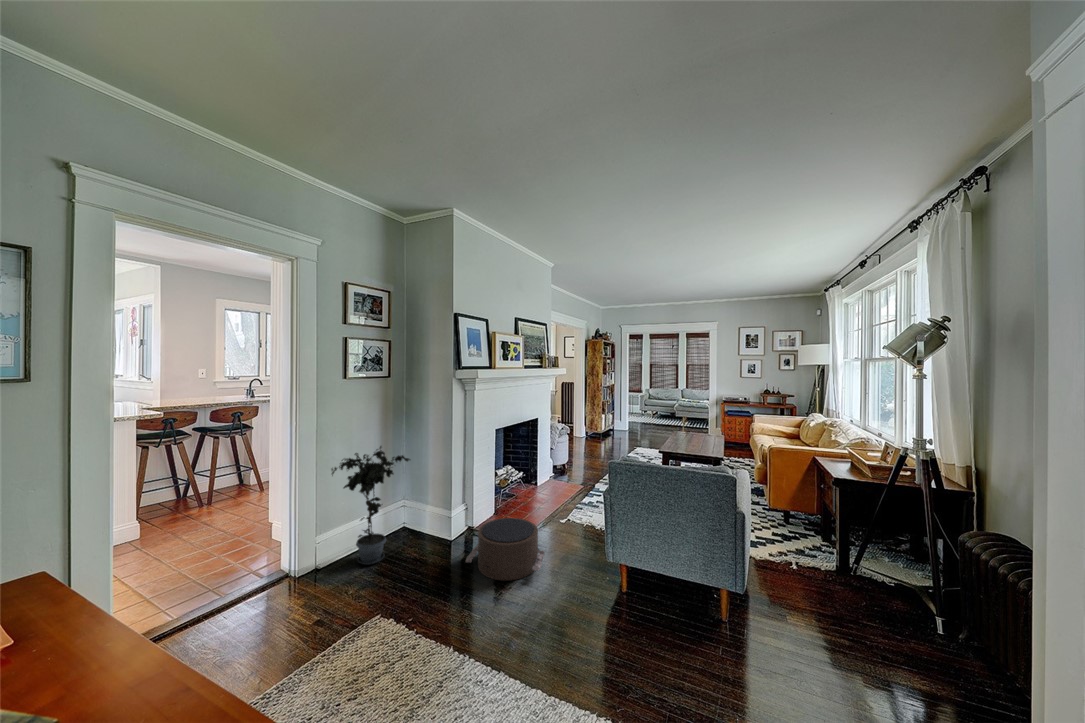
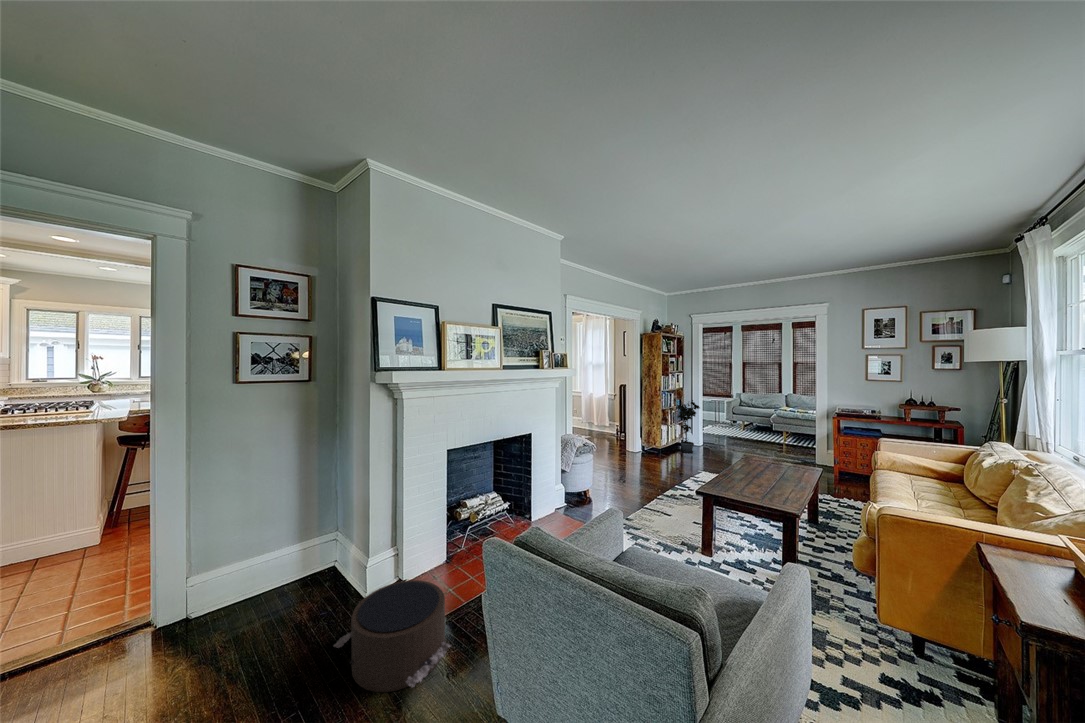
potted plant: present [332,446,410,565] -> present [677,400,700,453]

